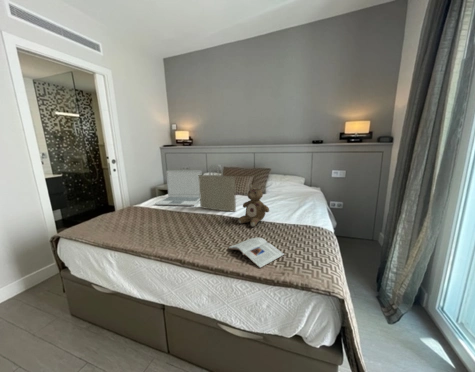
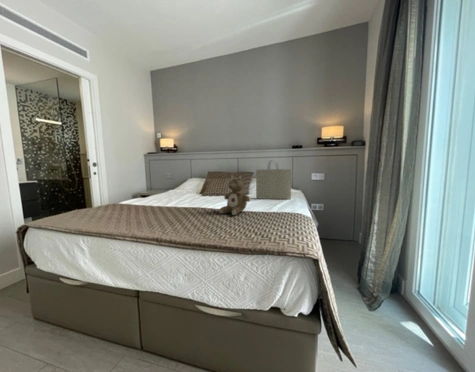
tote bag: present [198,166,236,211] -> present [256,160,291,199]
laptop: present [155,170,202,206] -> none [136,170,186,204]
magazine: present [229,237,284,268] -> none [208,220,264,242]

